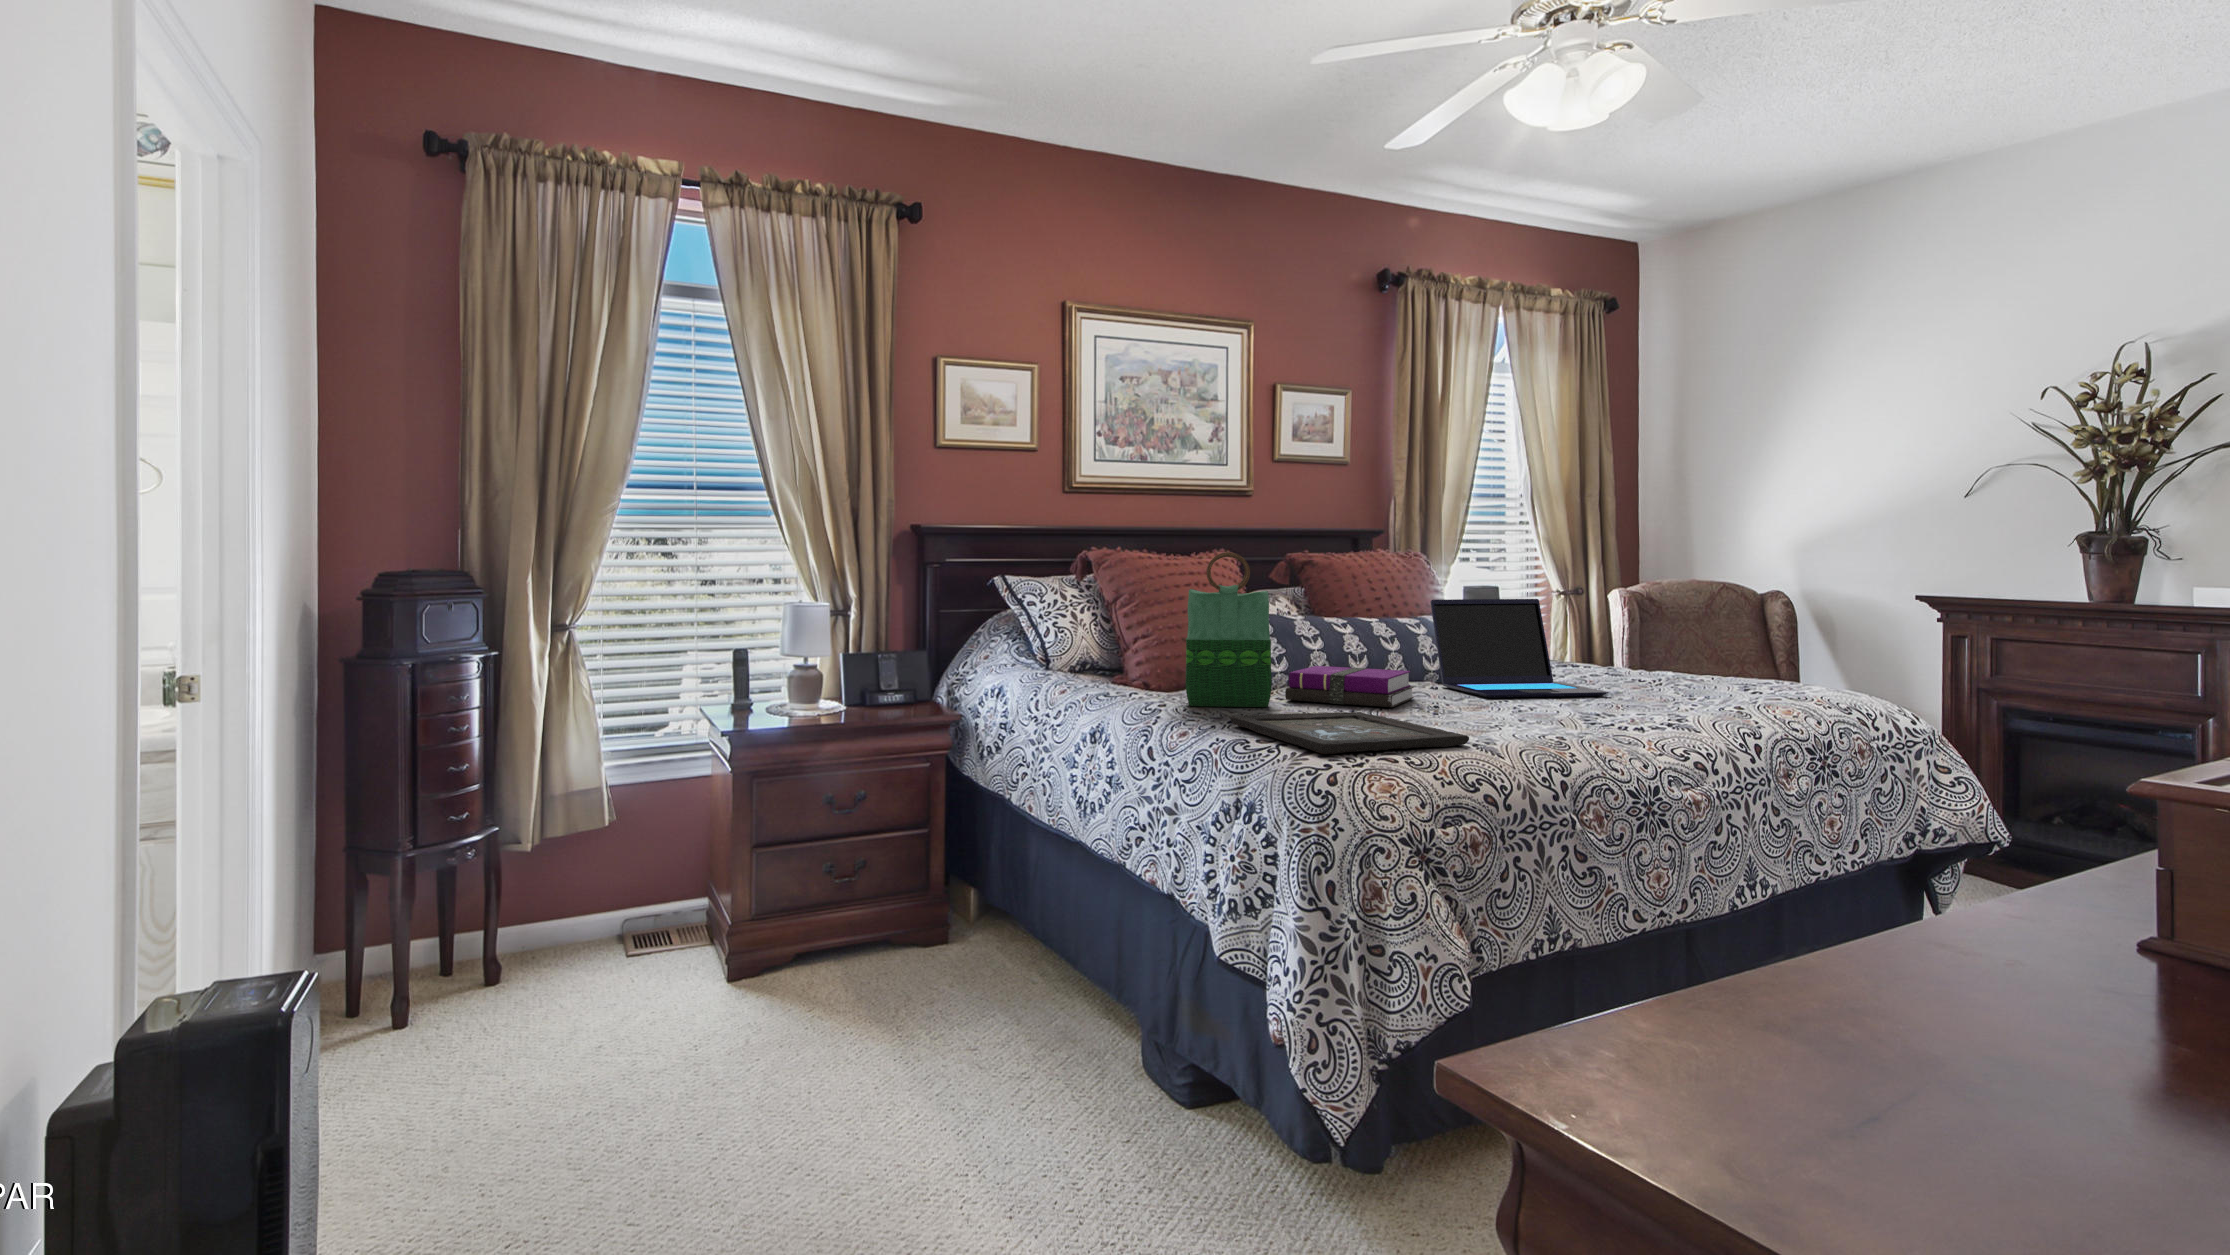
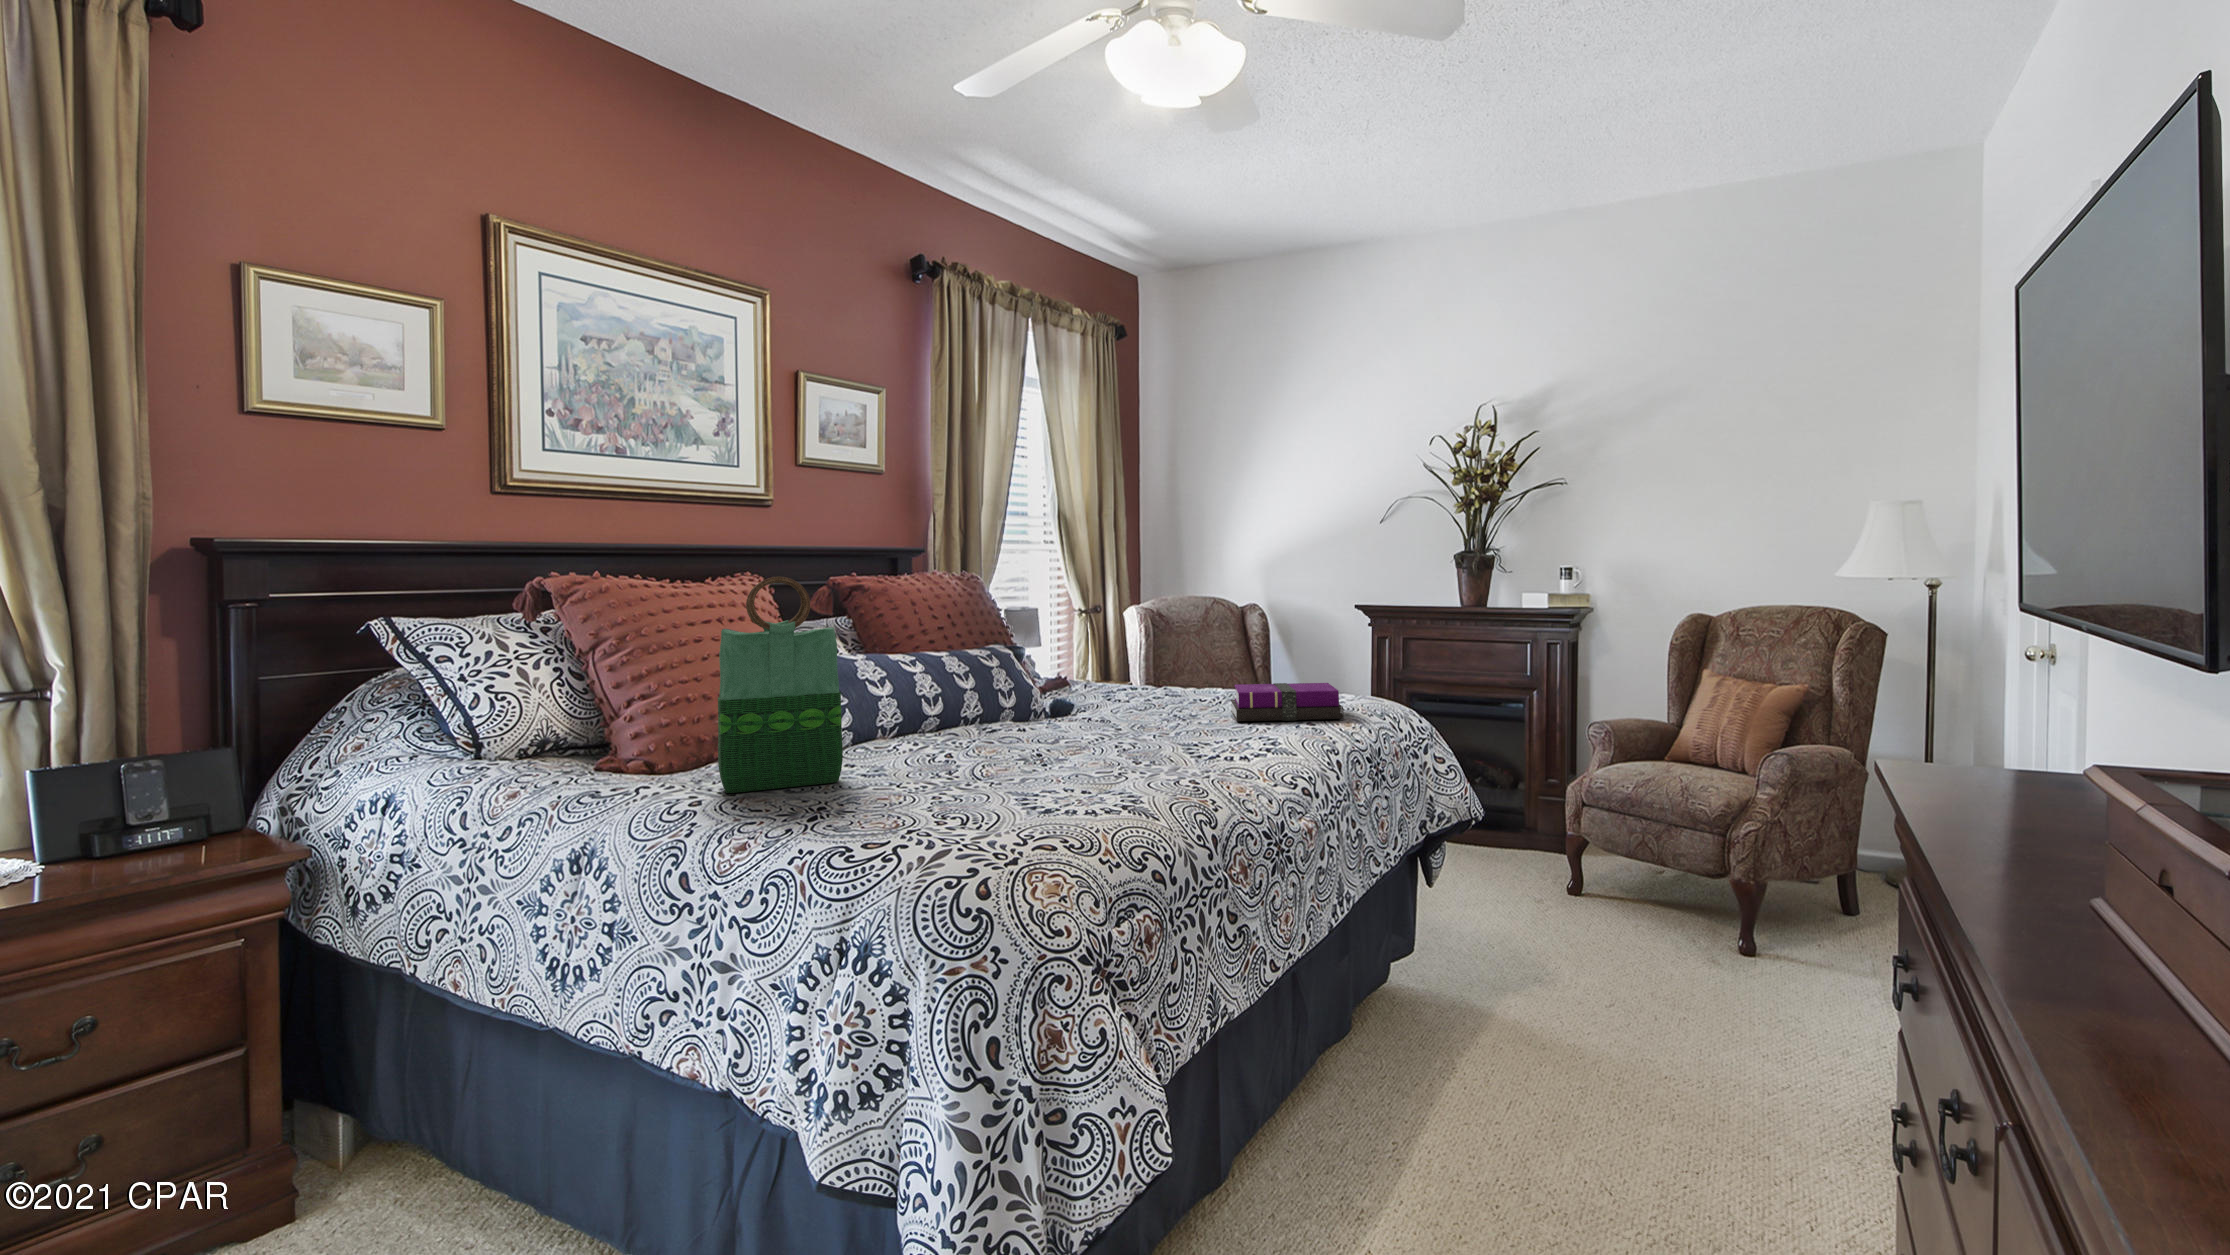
laptop: present [1430,599,1609,698] -> none [1008,623,1195,739]
notebook: present [1285,666,1414,707] -> present [1231,683,1344,721]
tray: present [1230,712,1469,754] -> none [803,777,1119,852]

